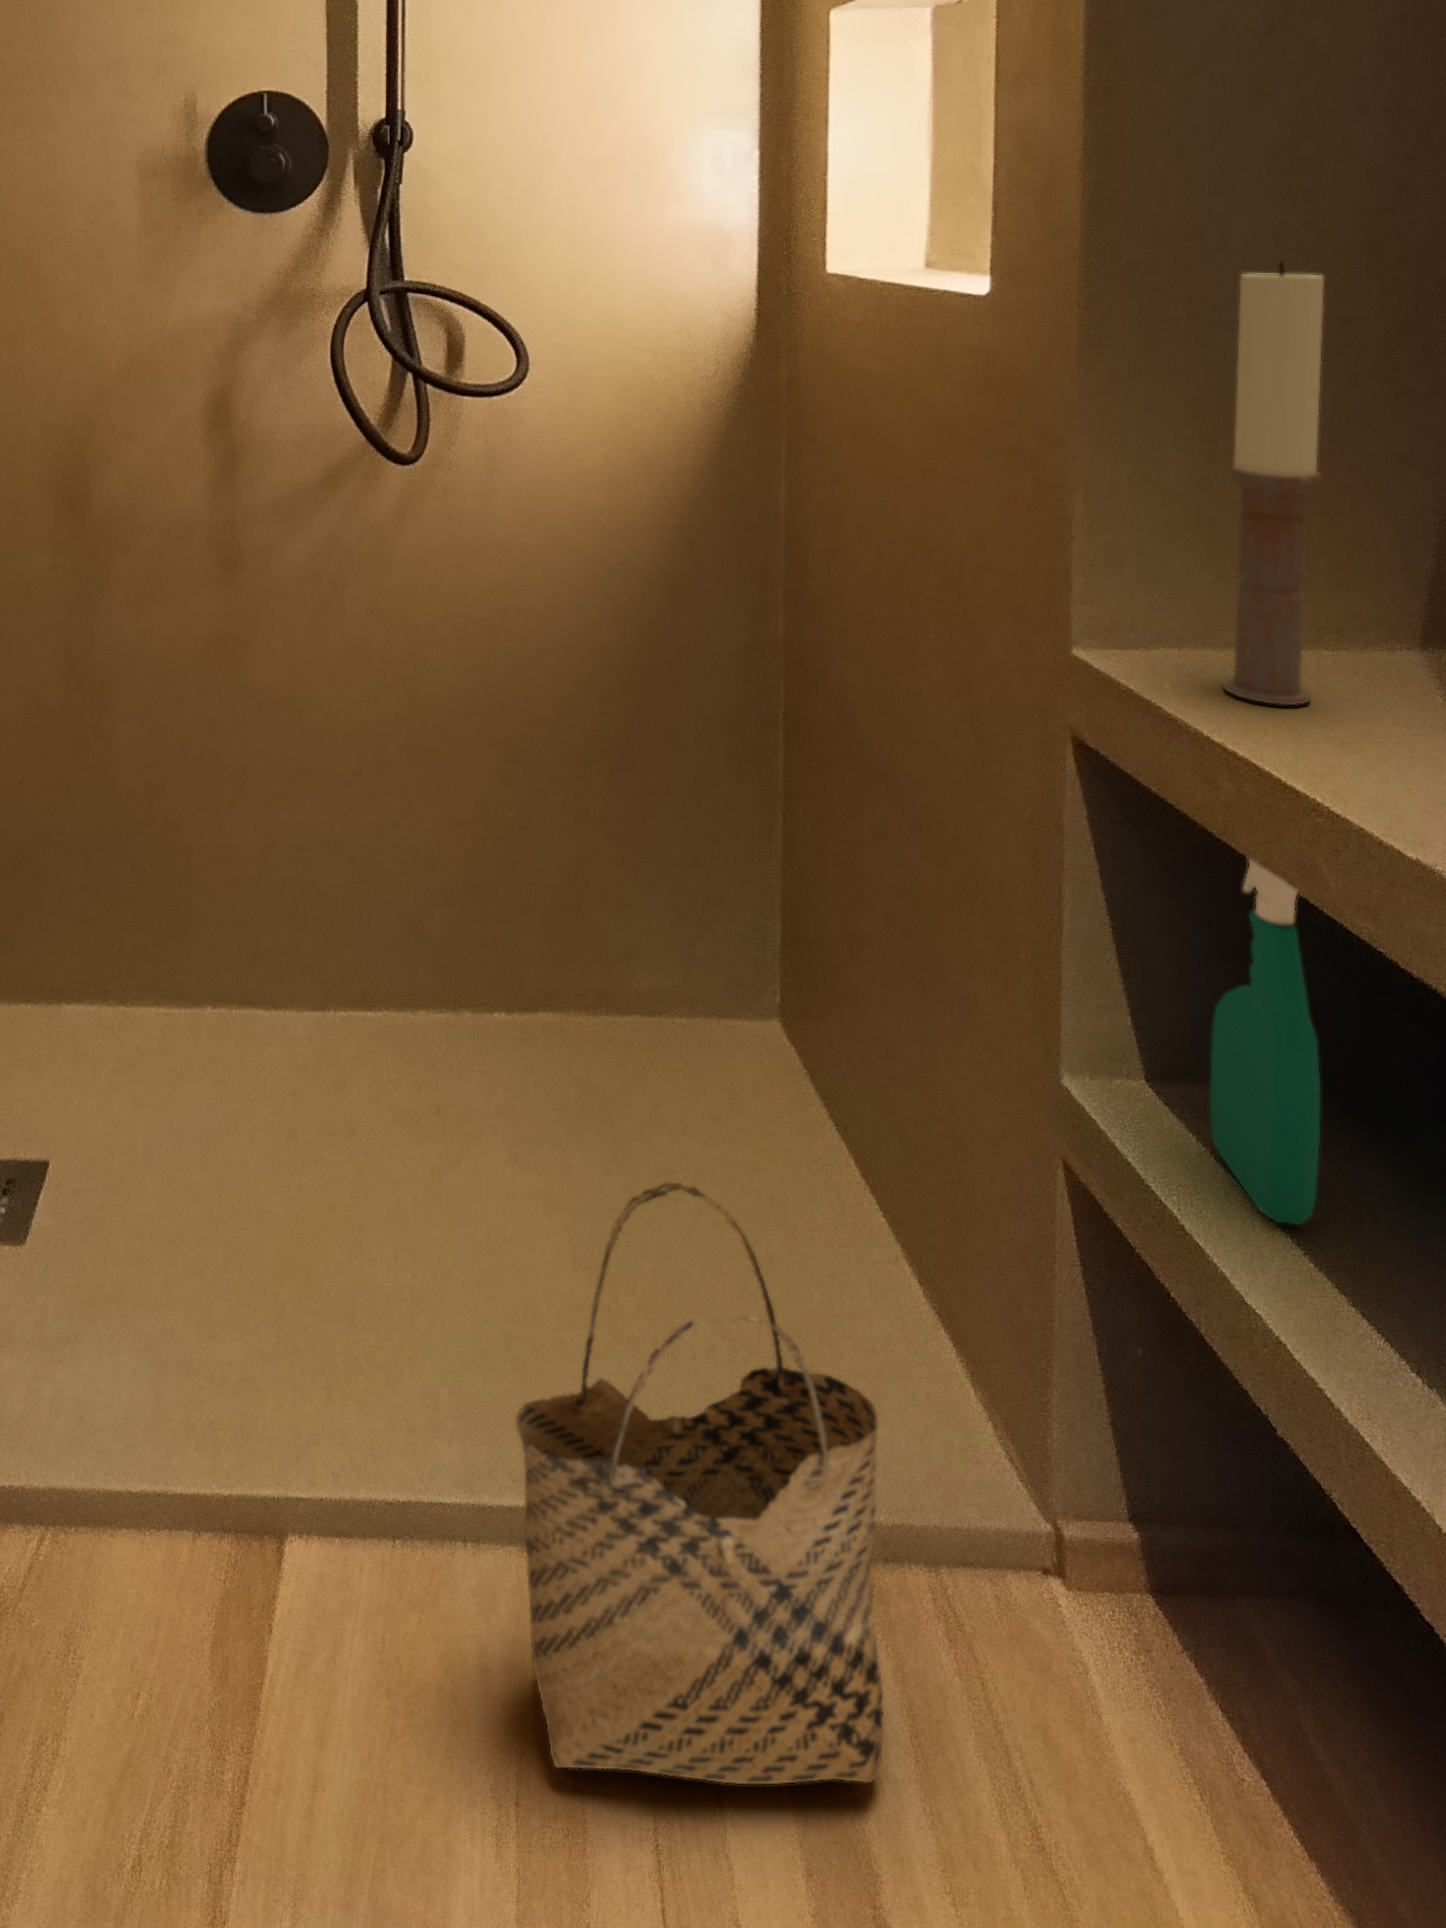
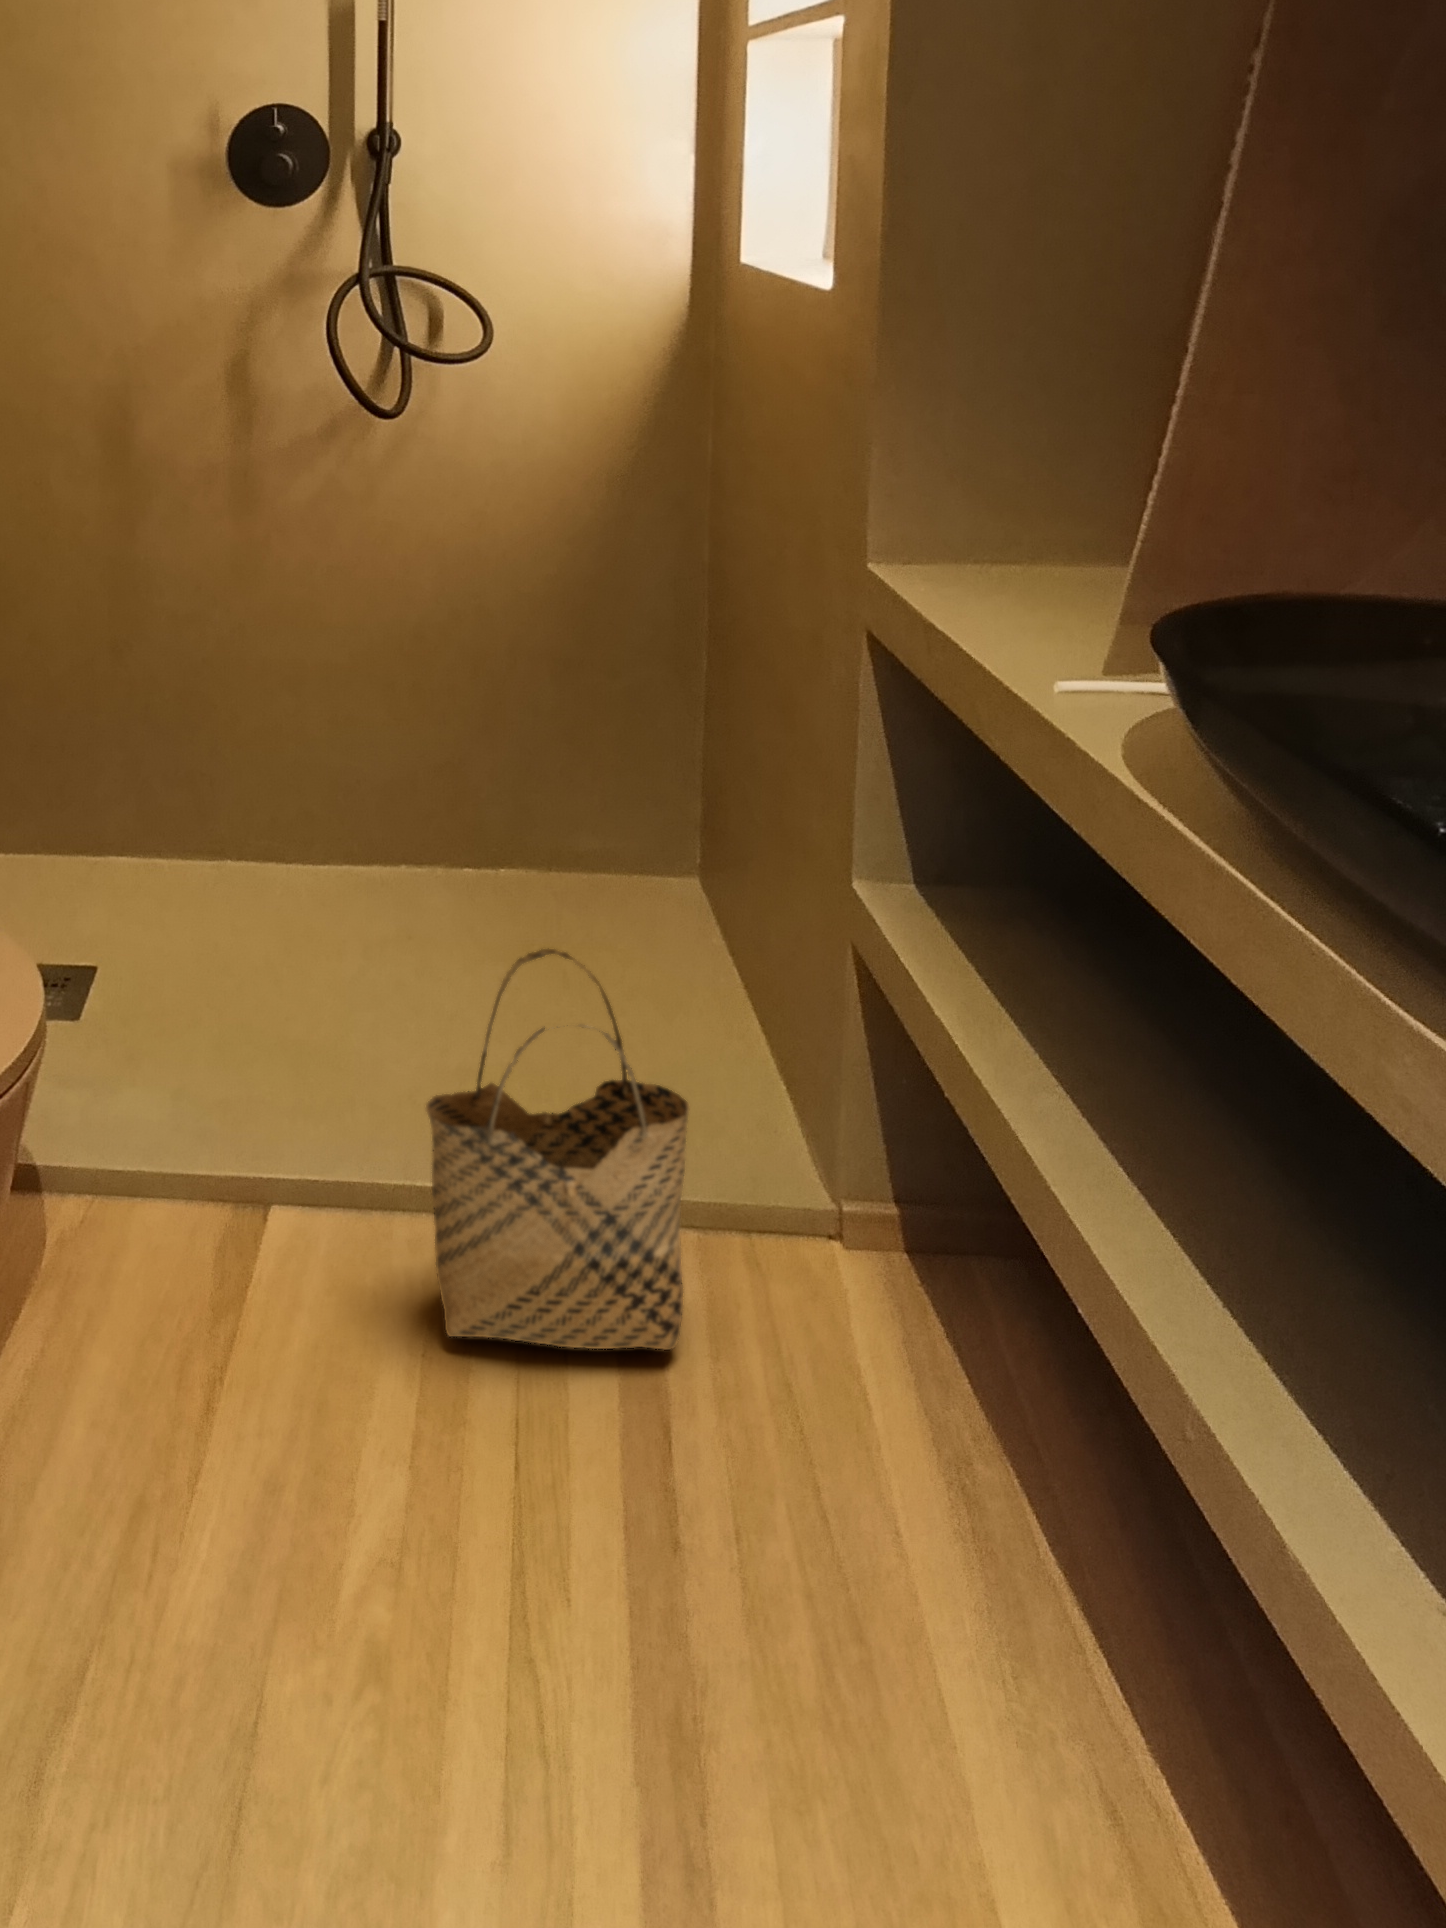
candle: present [1223,262,1324,705] -> none [962,275,1040,603]
spray bottle: present [1210,860,1320,1224] -> none [947,688,1006,973]

